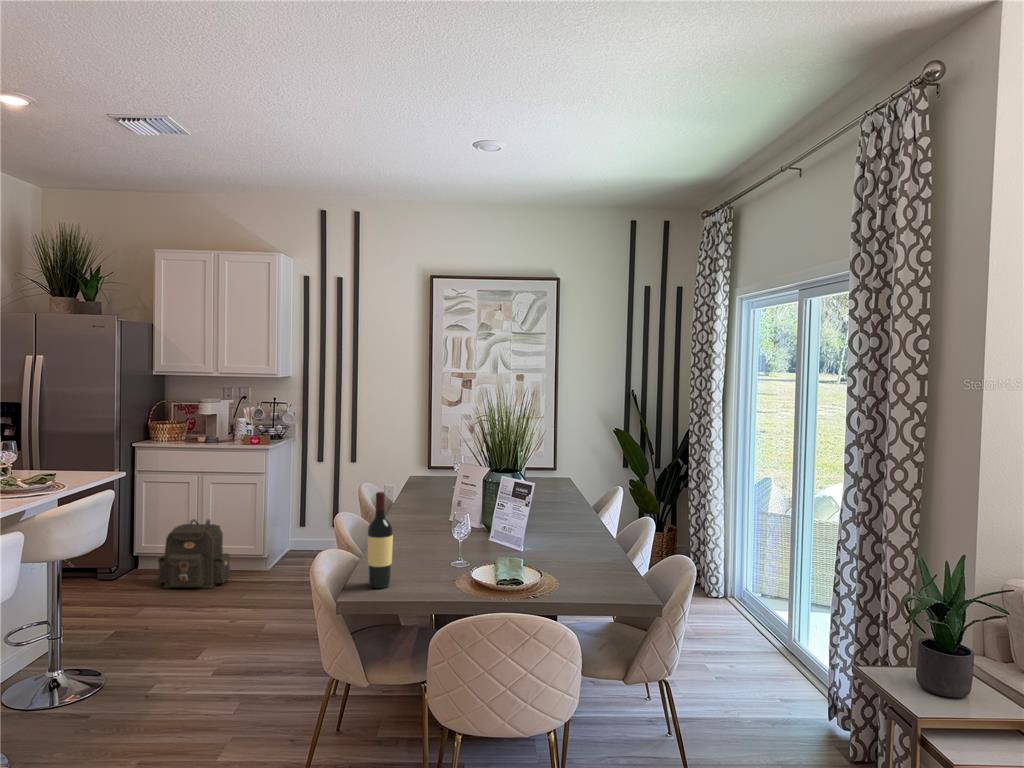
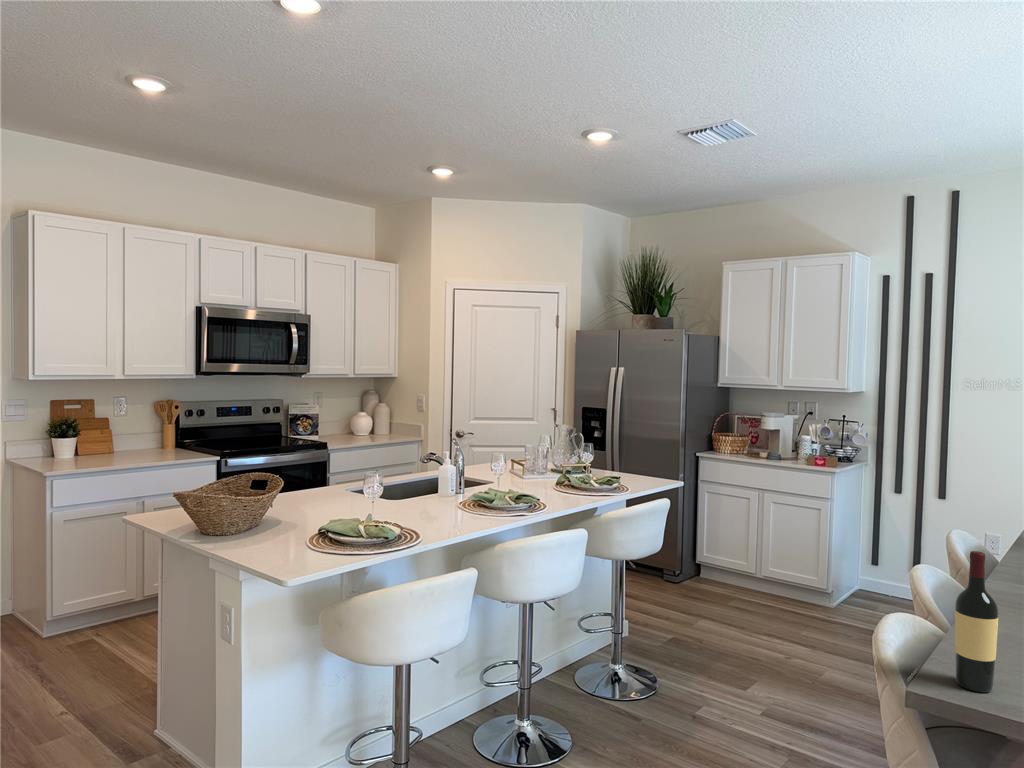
backpack: present [157,519,231,588] -> none [714,539,789,617]

